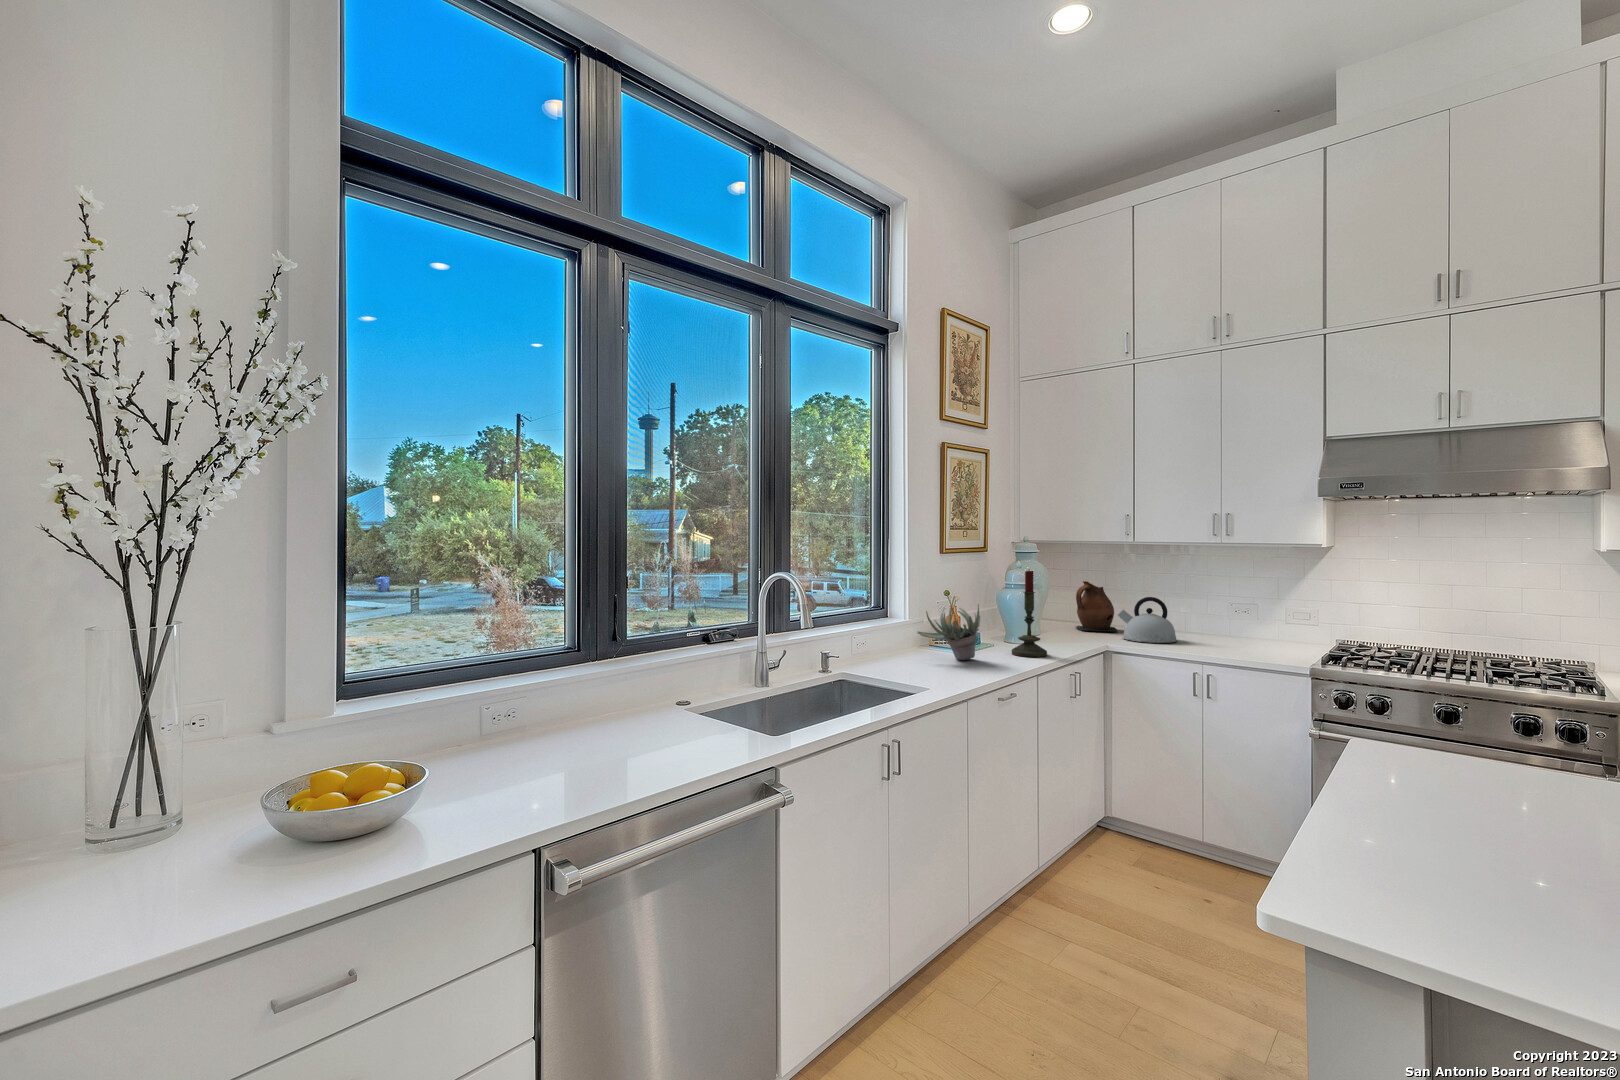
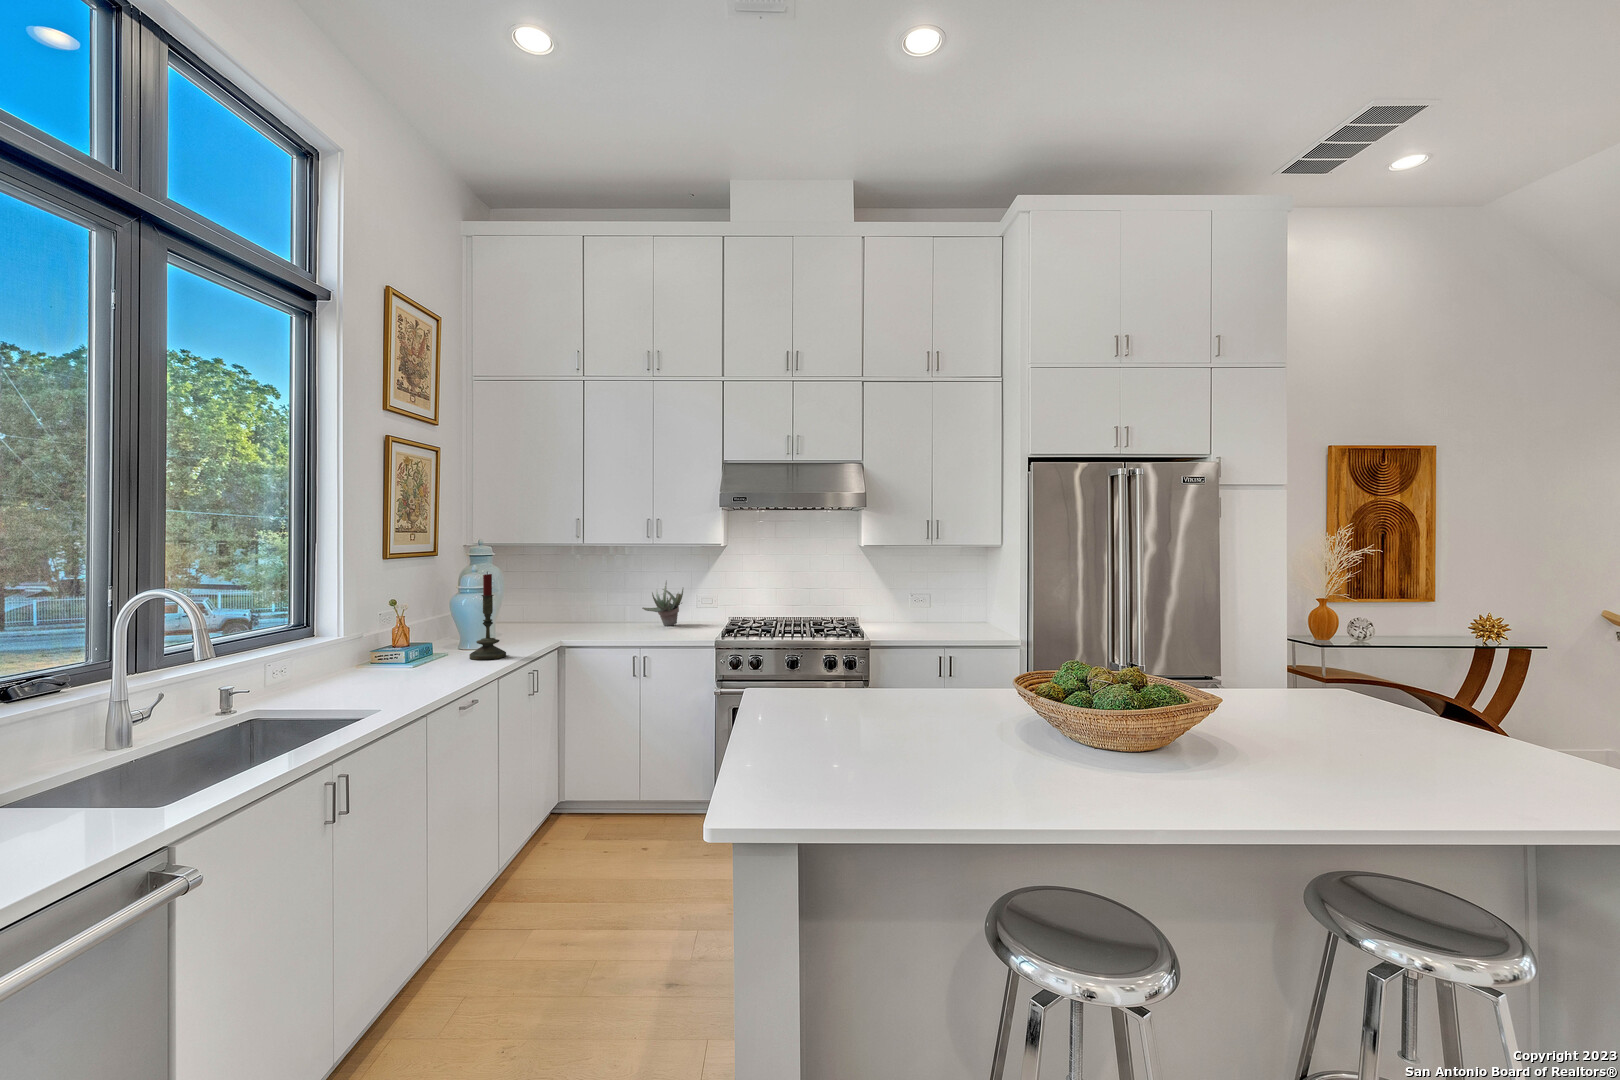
ceramic pitcher: present [1076,581,1117,632] -> none [526,581,568,628]
succulent plant: present [917,596,980,660] -> present [642,581,683,626]
kettle: present [1118,597,1177,643] -> none [568,592,619,634]

